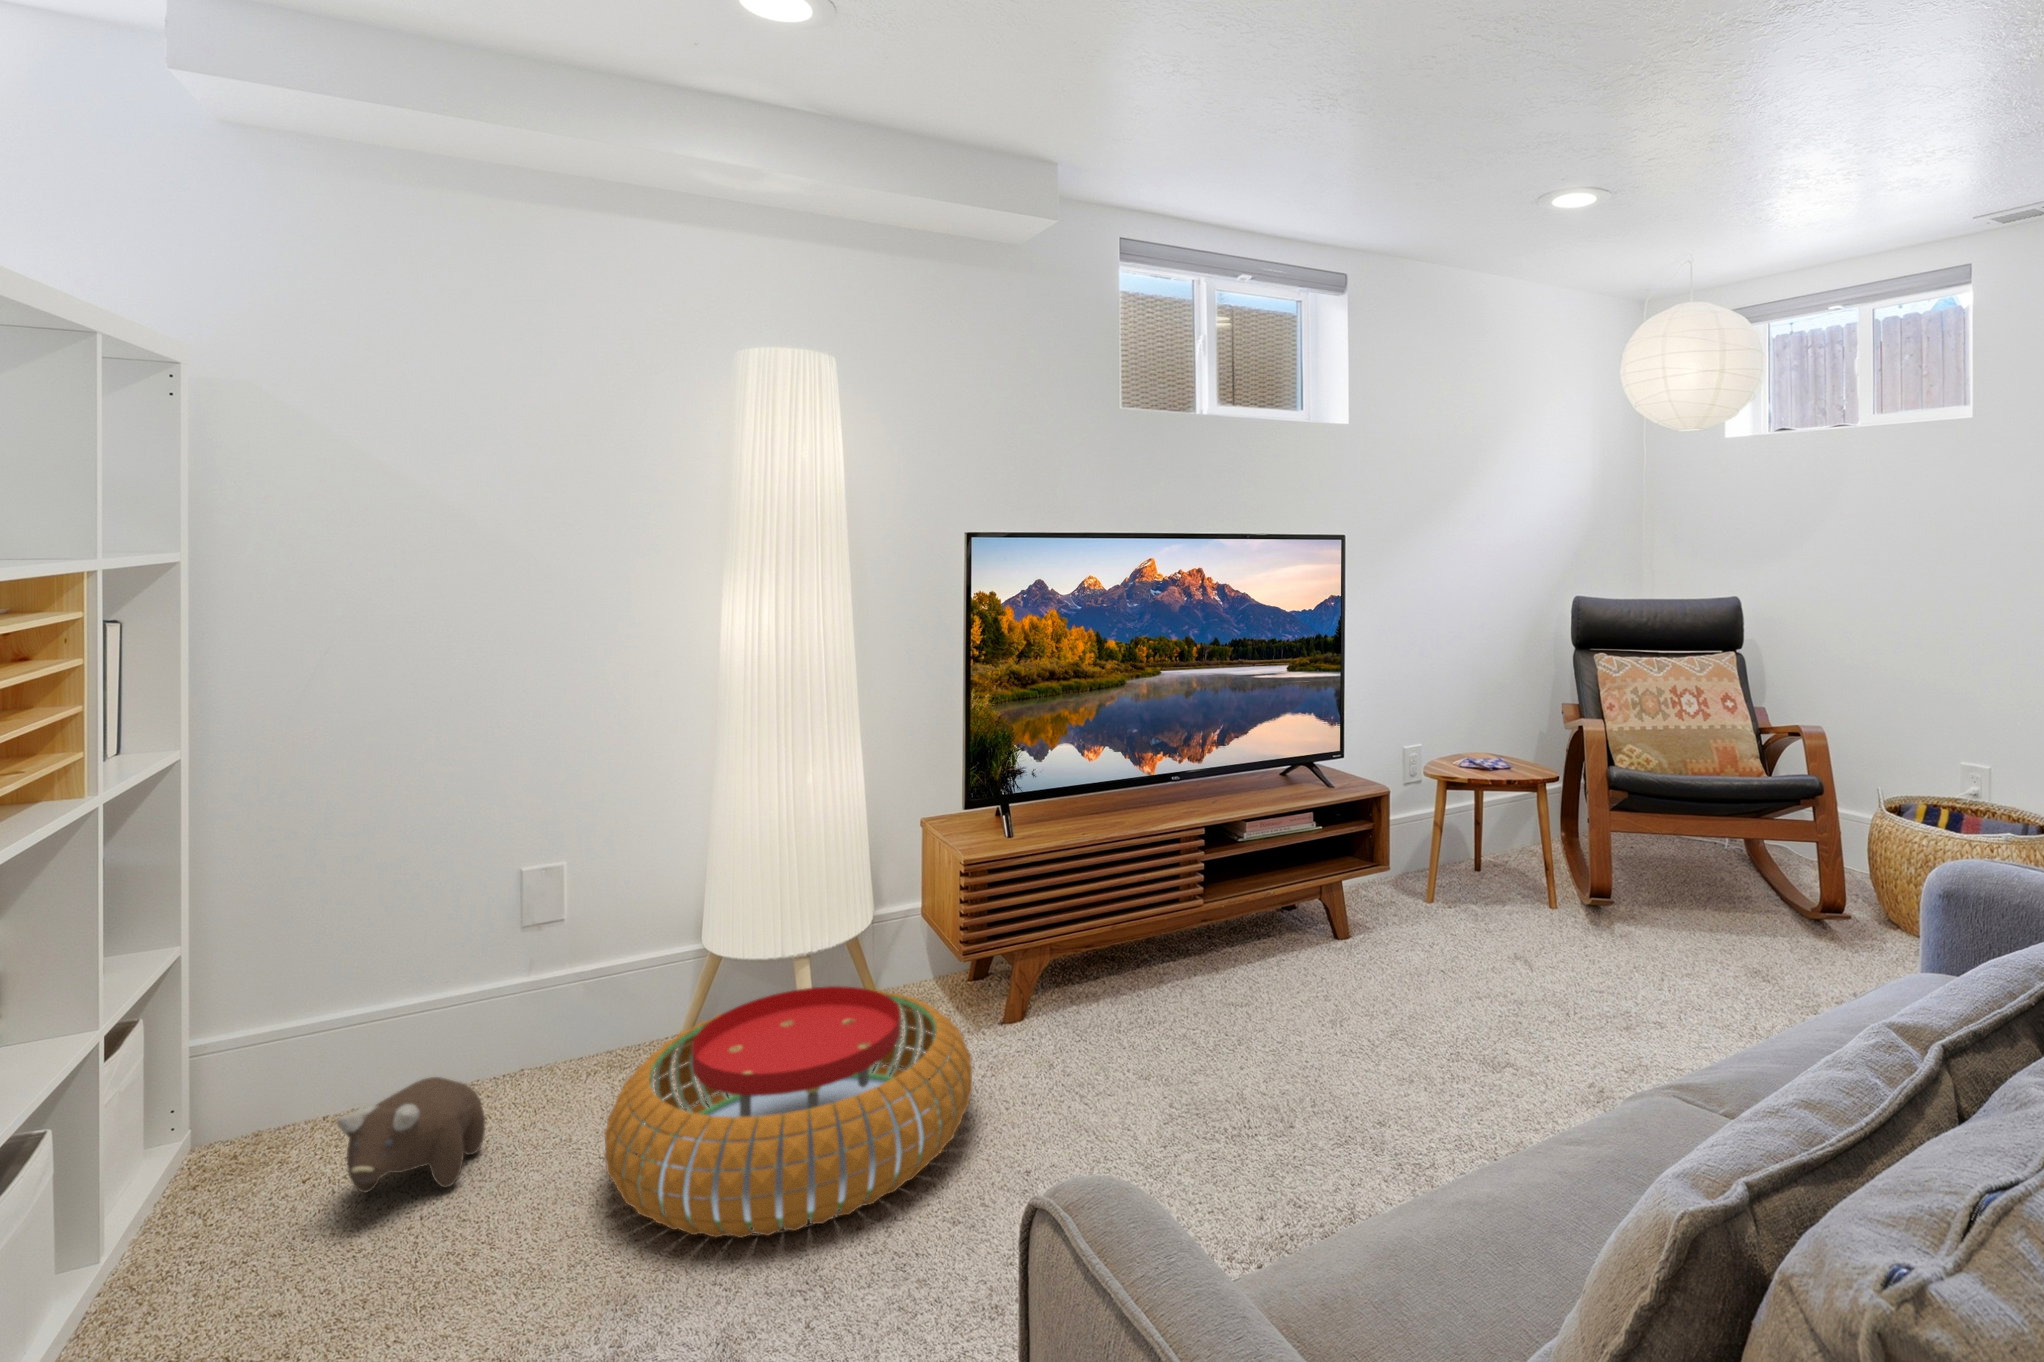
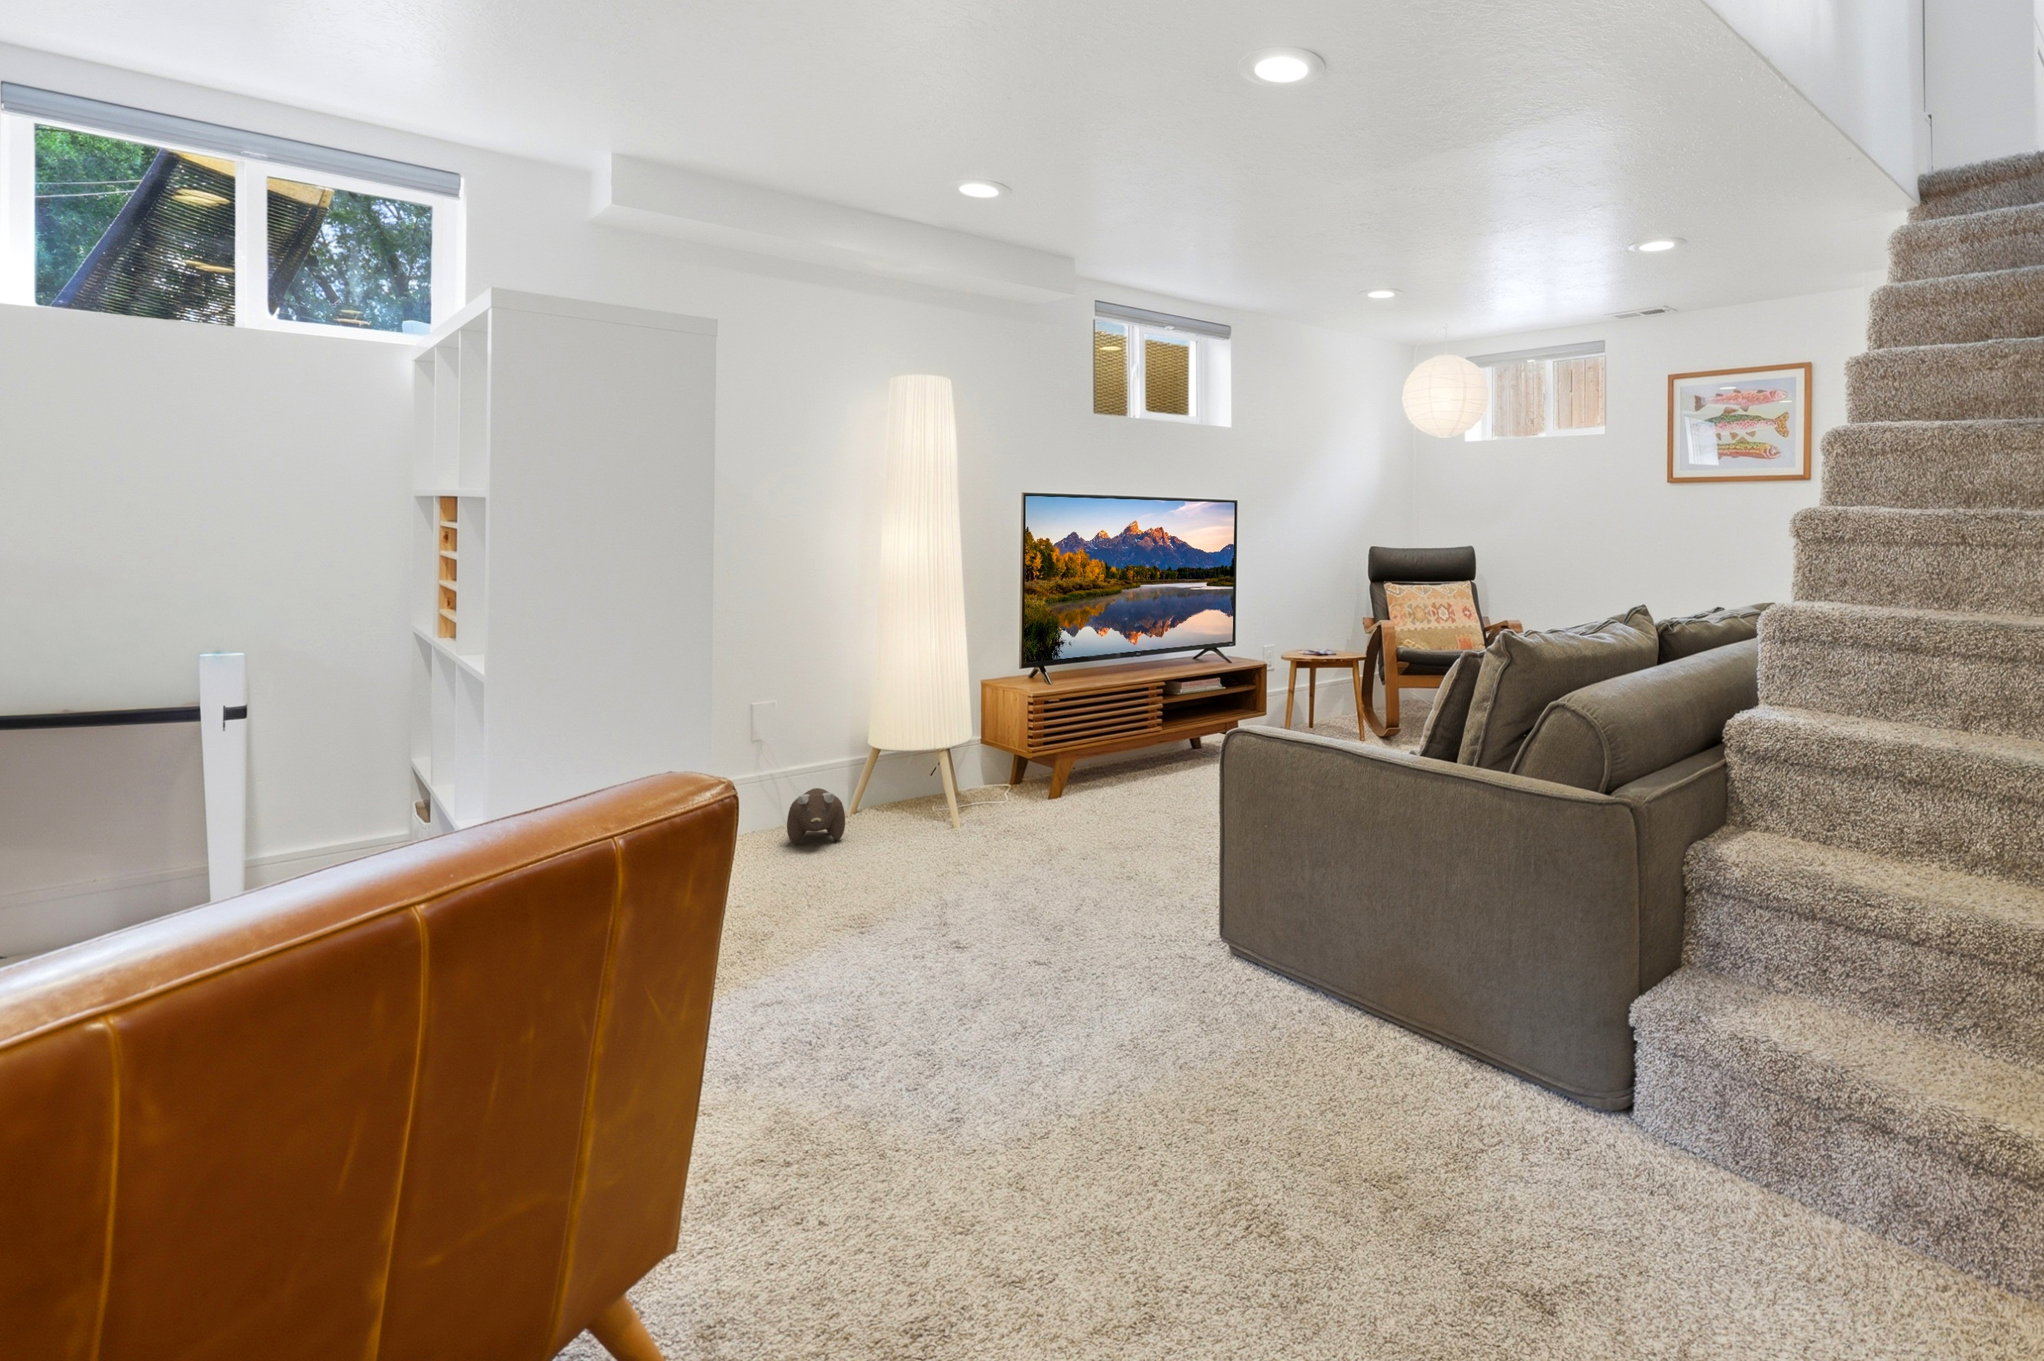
pouf: present [604,986,973,1238] -> none [919,748,1100,841]

